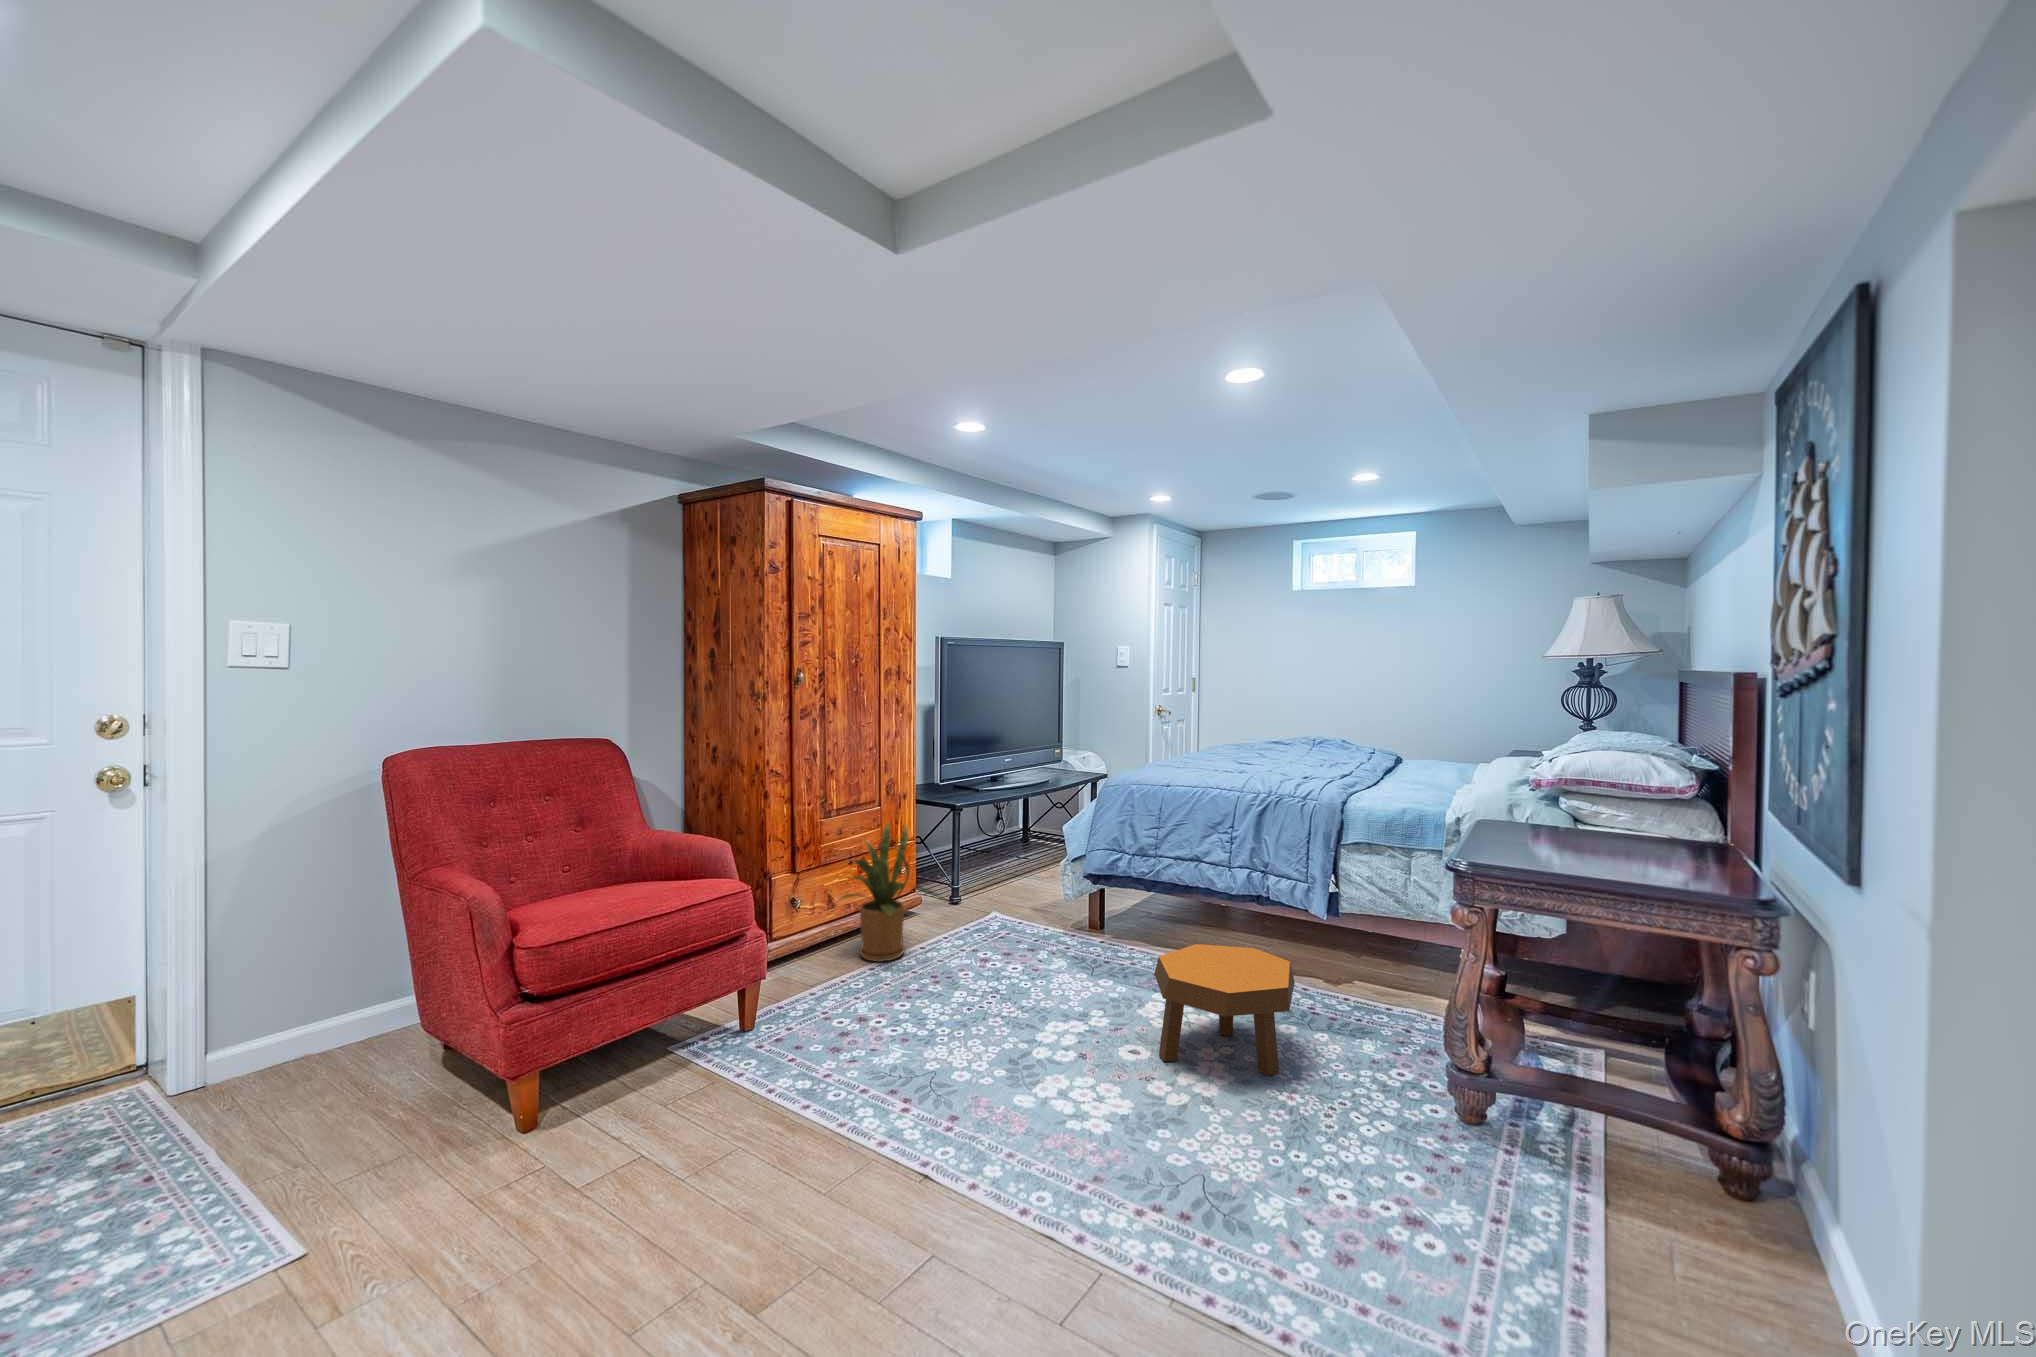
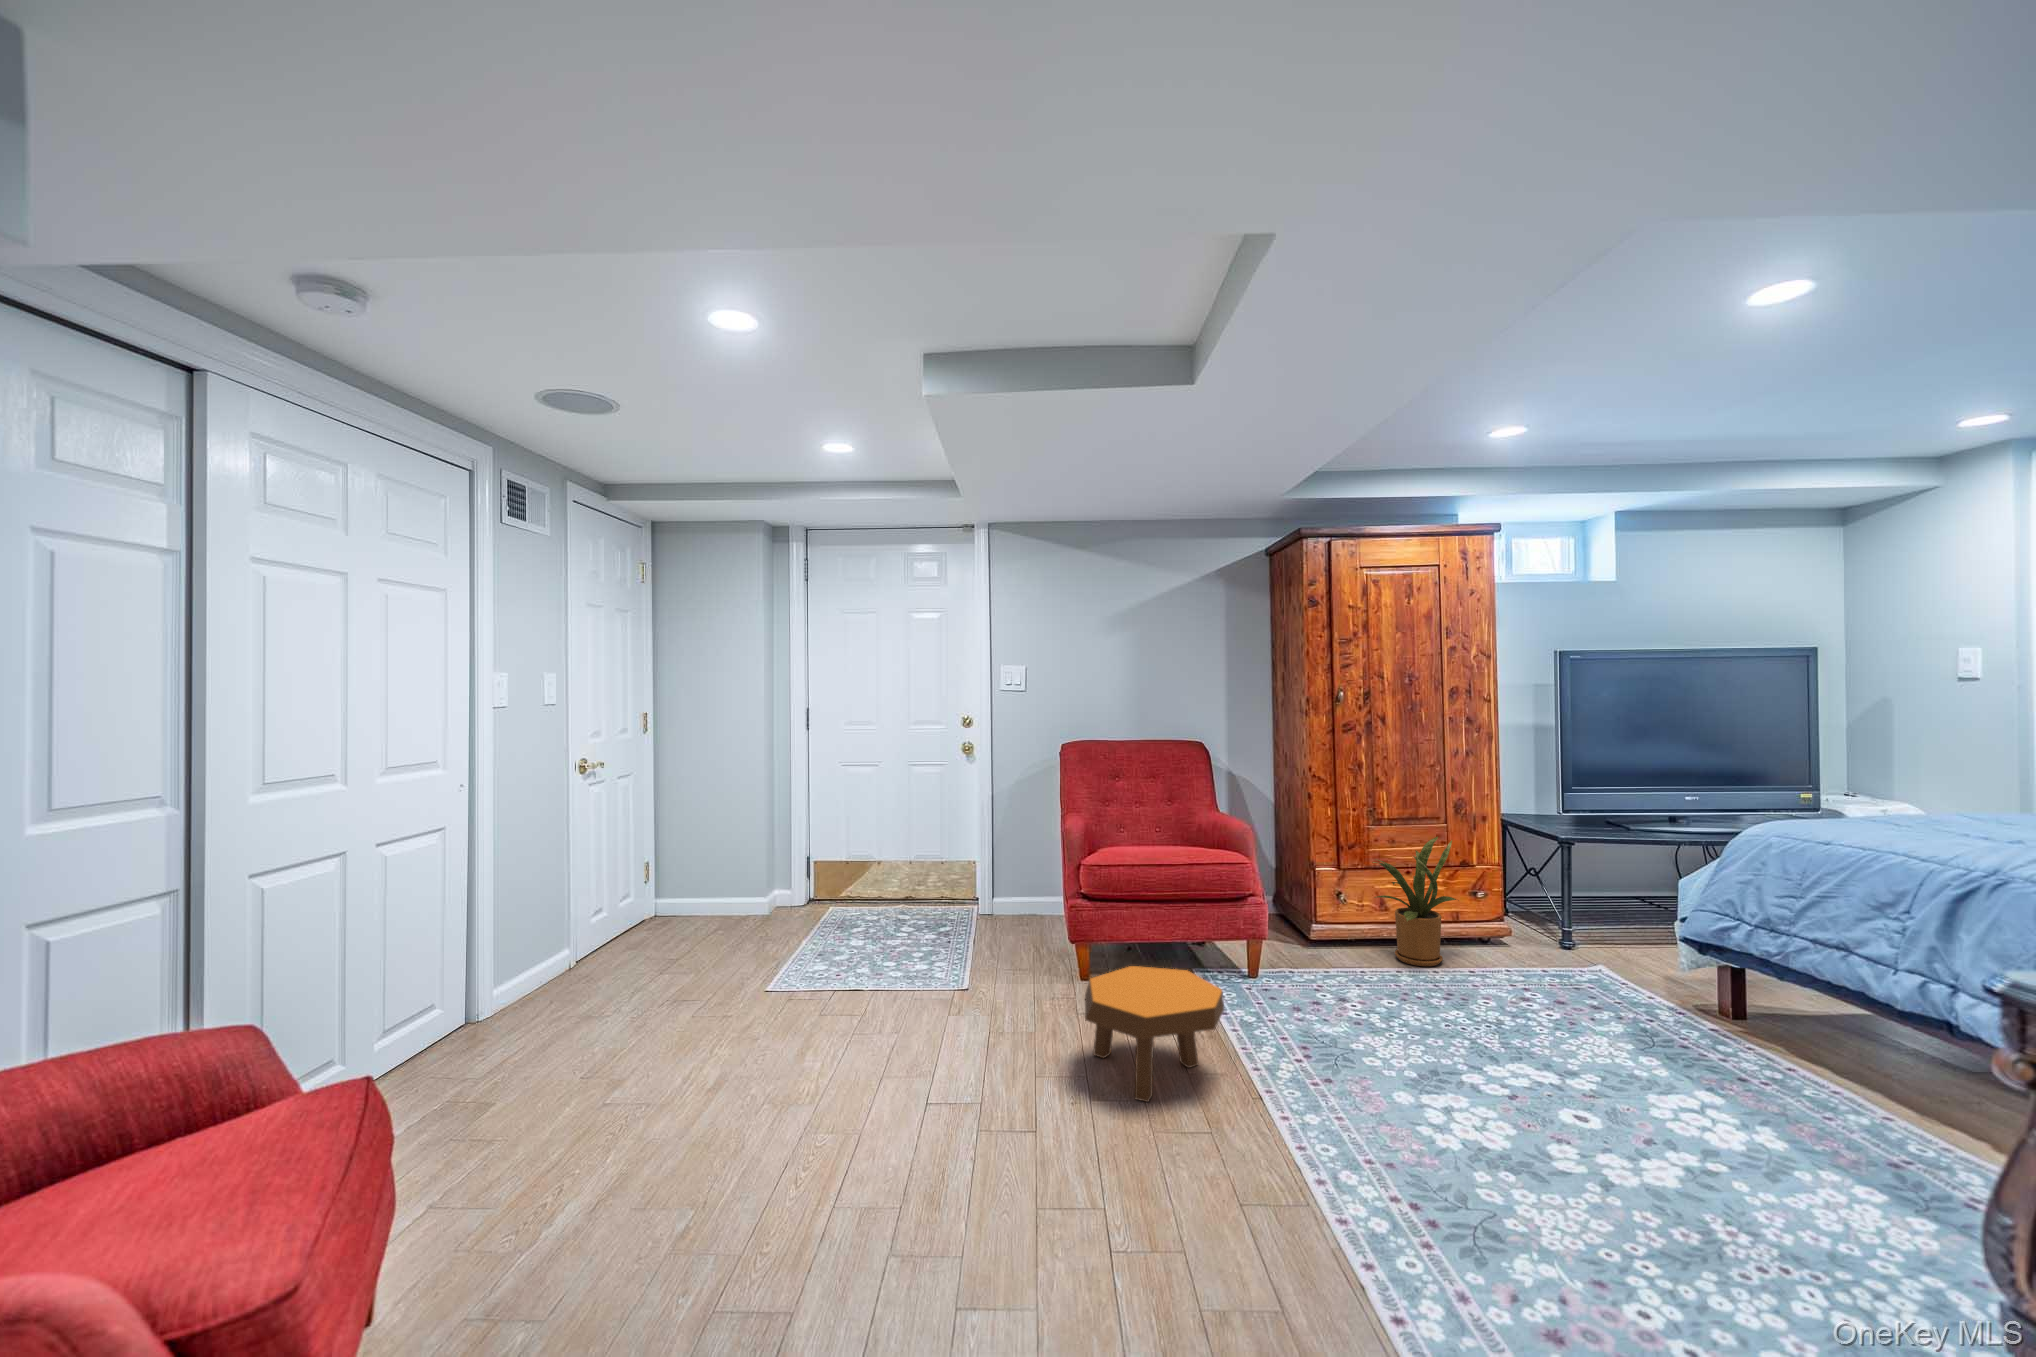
footstool: present [1155,944,1295,1076] -> present [1085,966,1224,1102]

